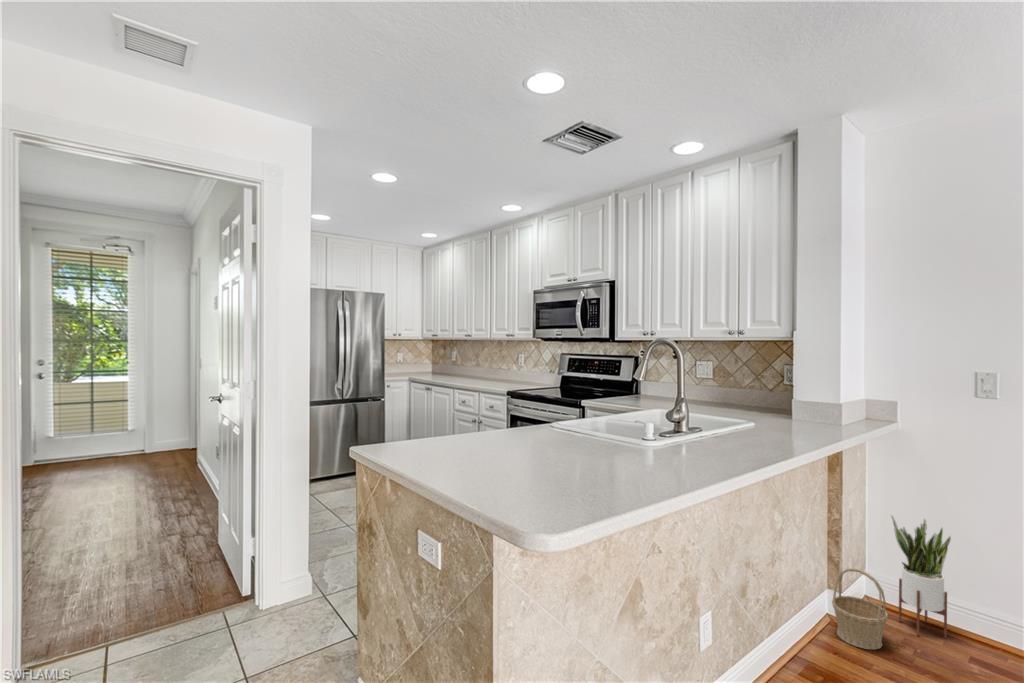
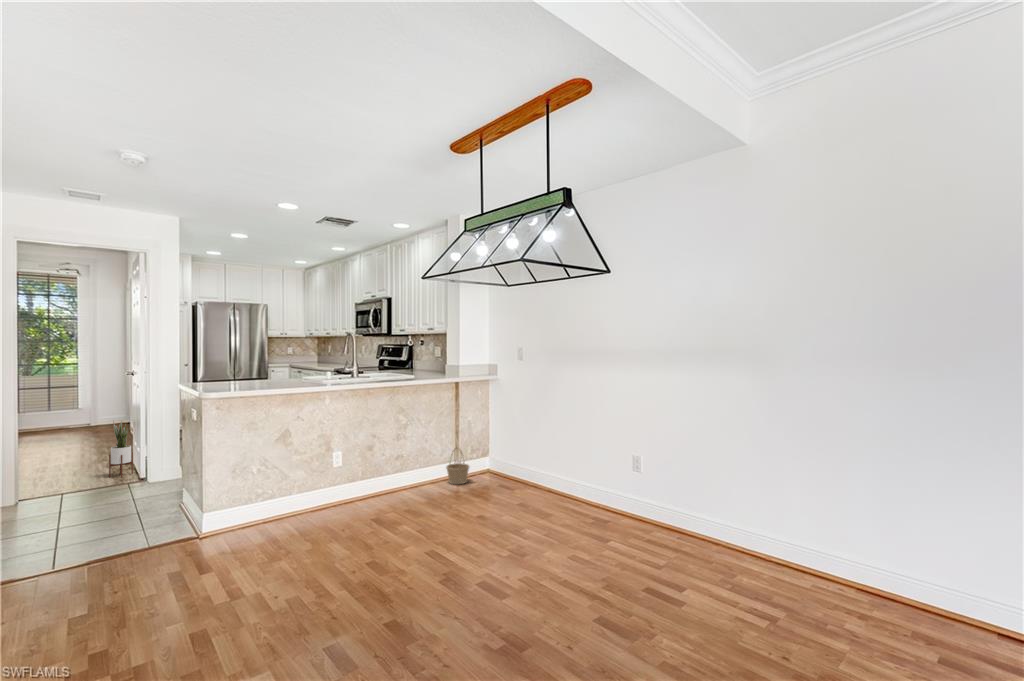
potted plant: present [891,515,951,638] -> present [109,421,133,477]

